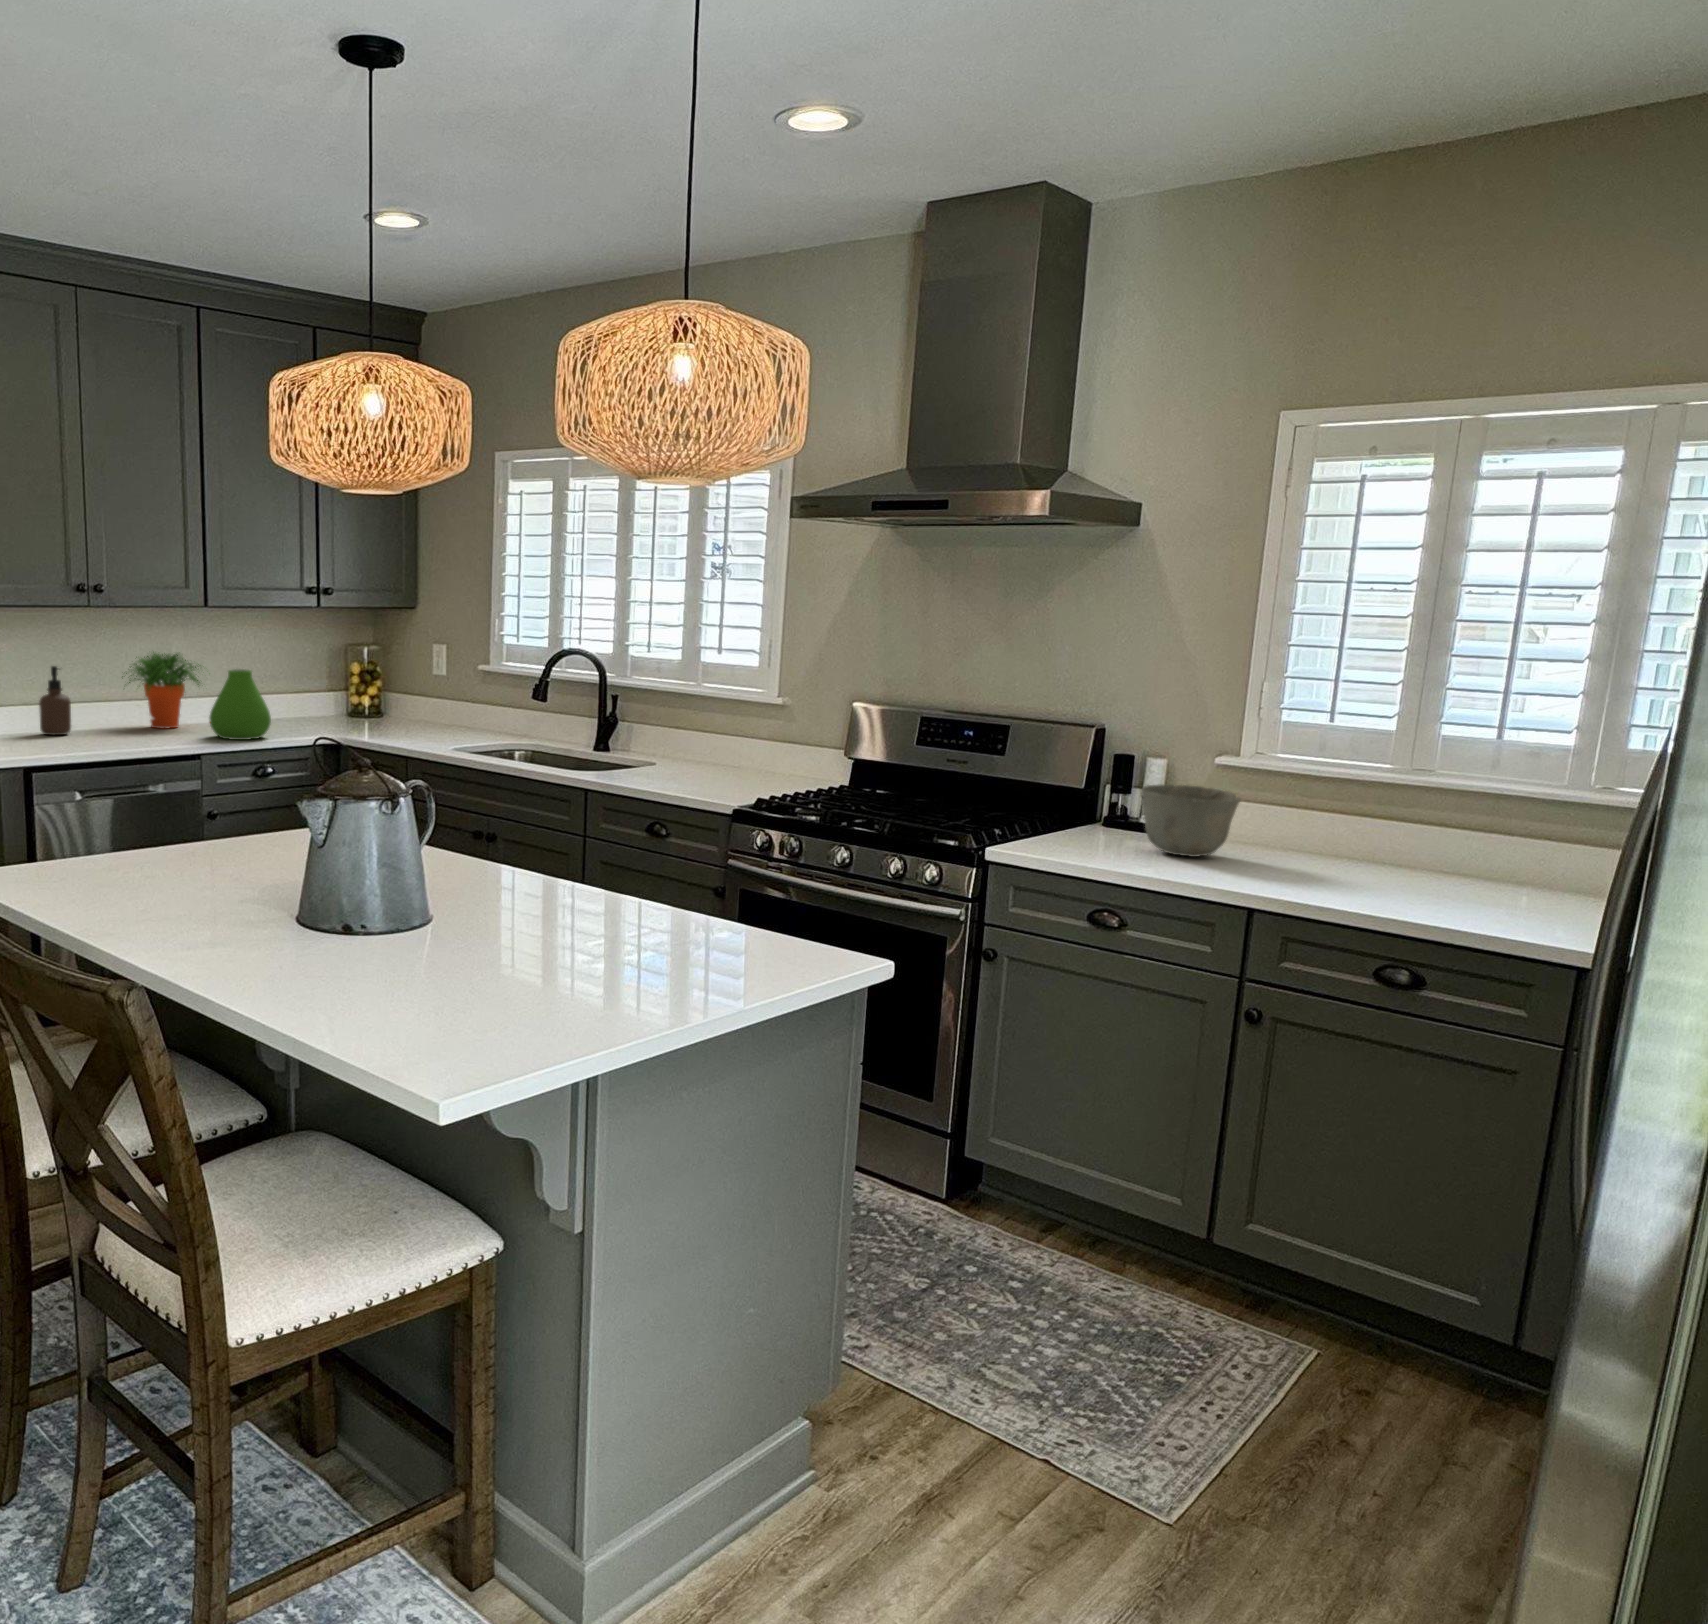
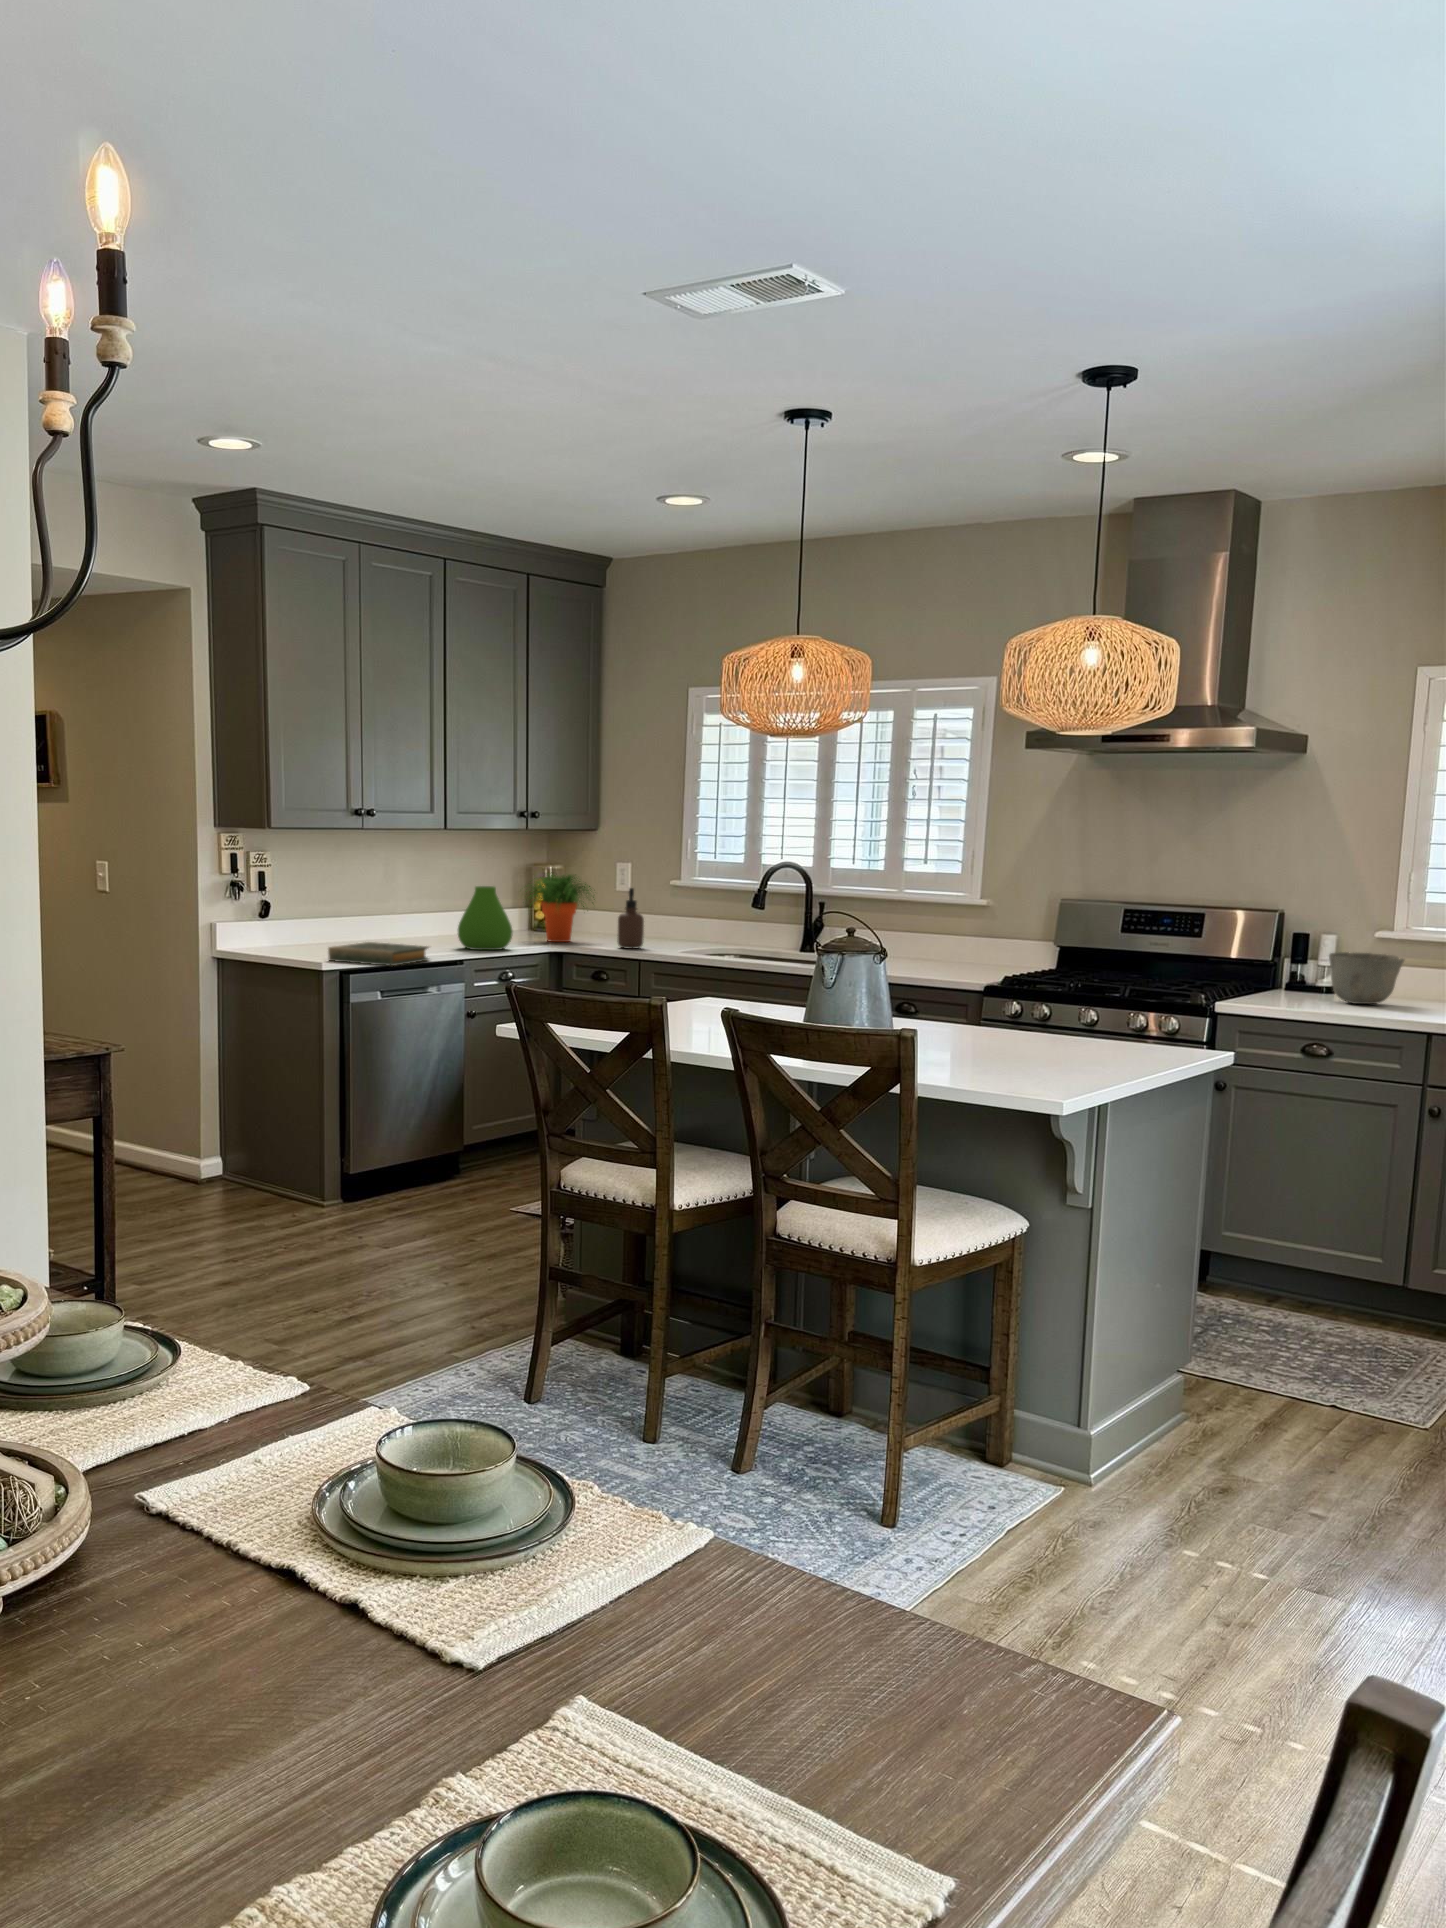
potted plant: present [122,652,201,729] -> present [527,874,595,942]
soap dispenser: present [39,666,71,735] -> present [617,888,644,949]
hardback book: none [16,730,133,761] -> present [328,942,429,966]

